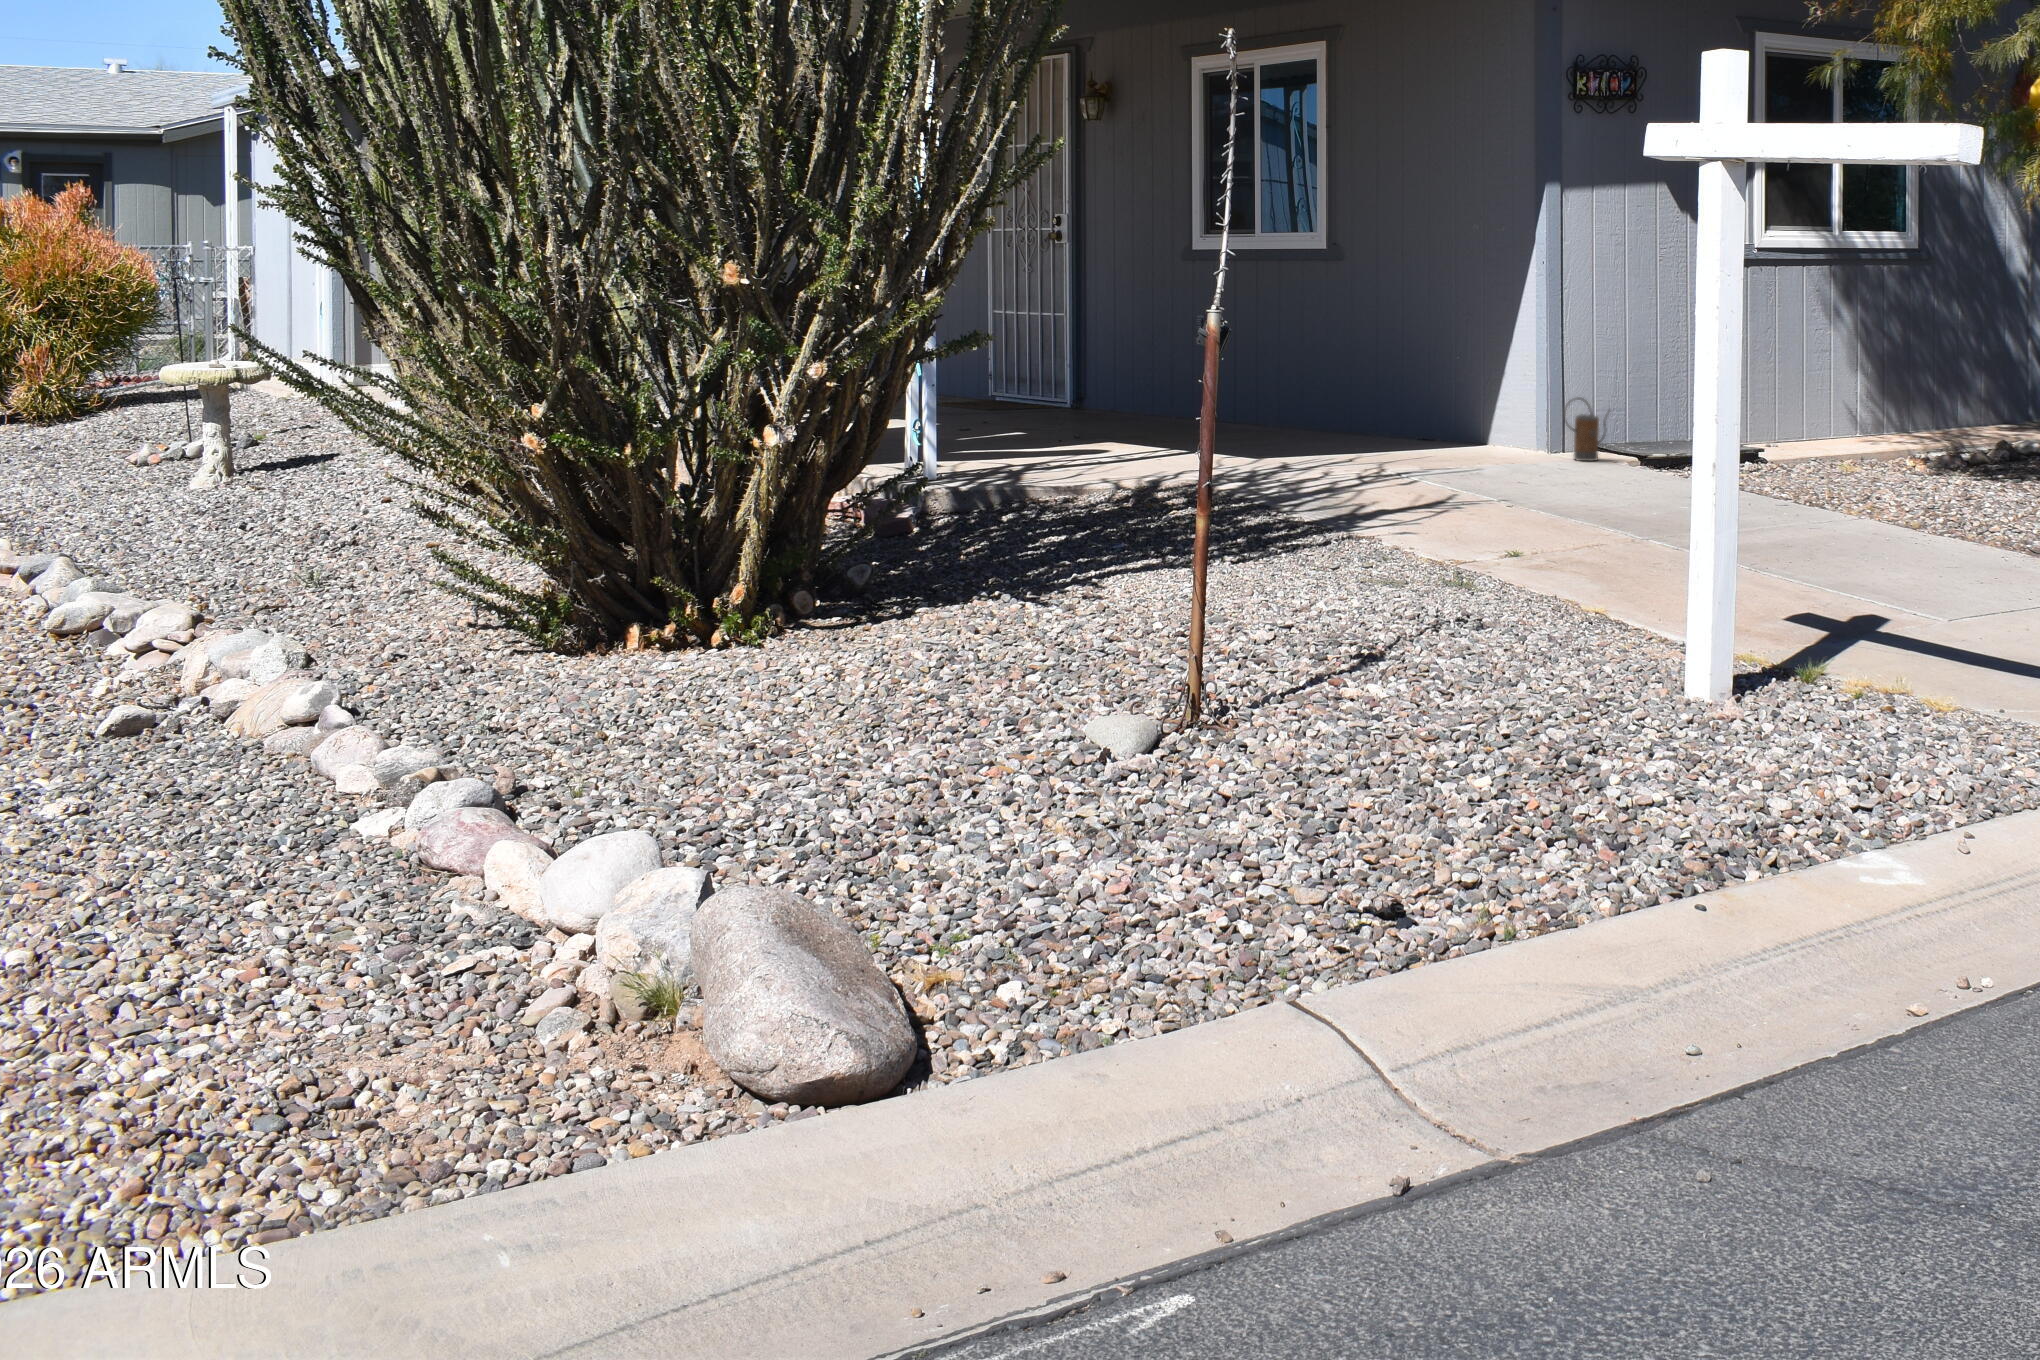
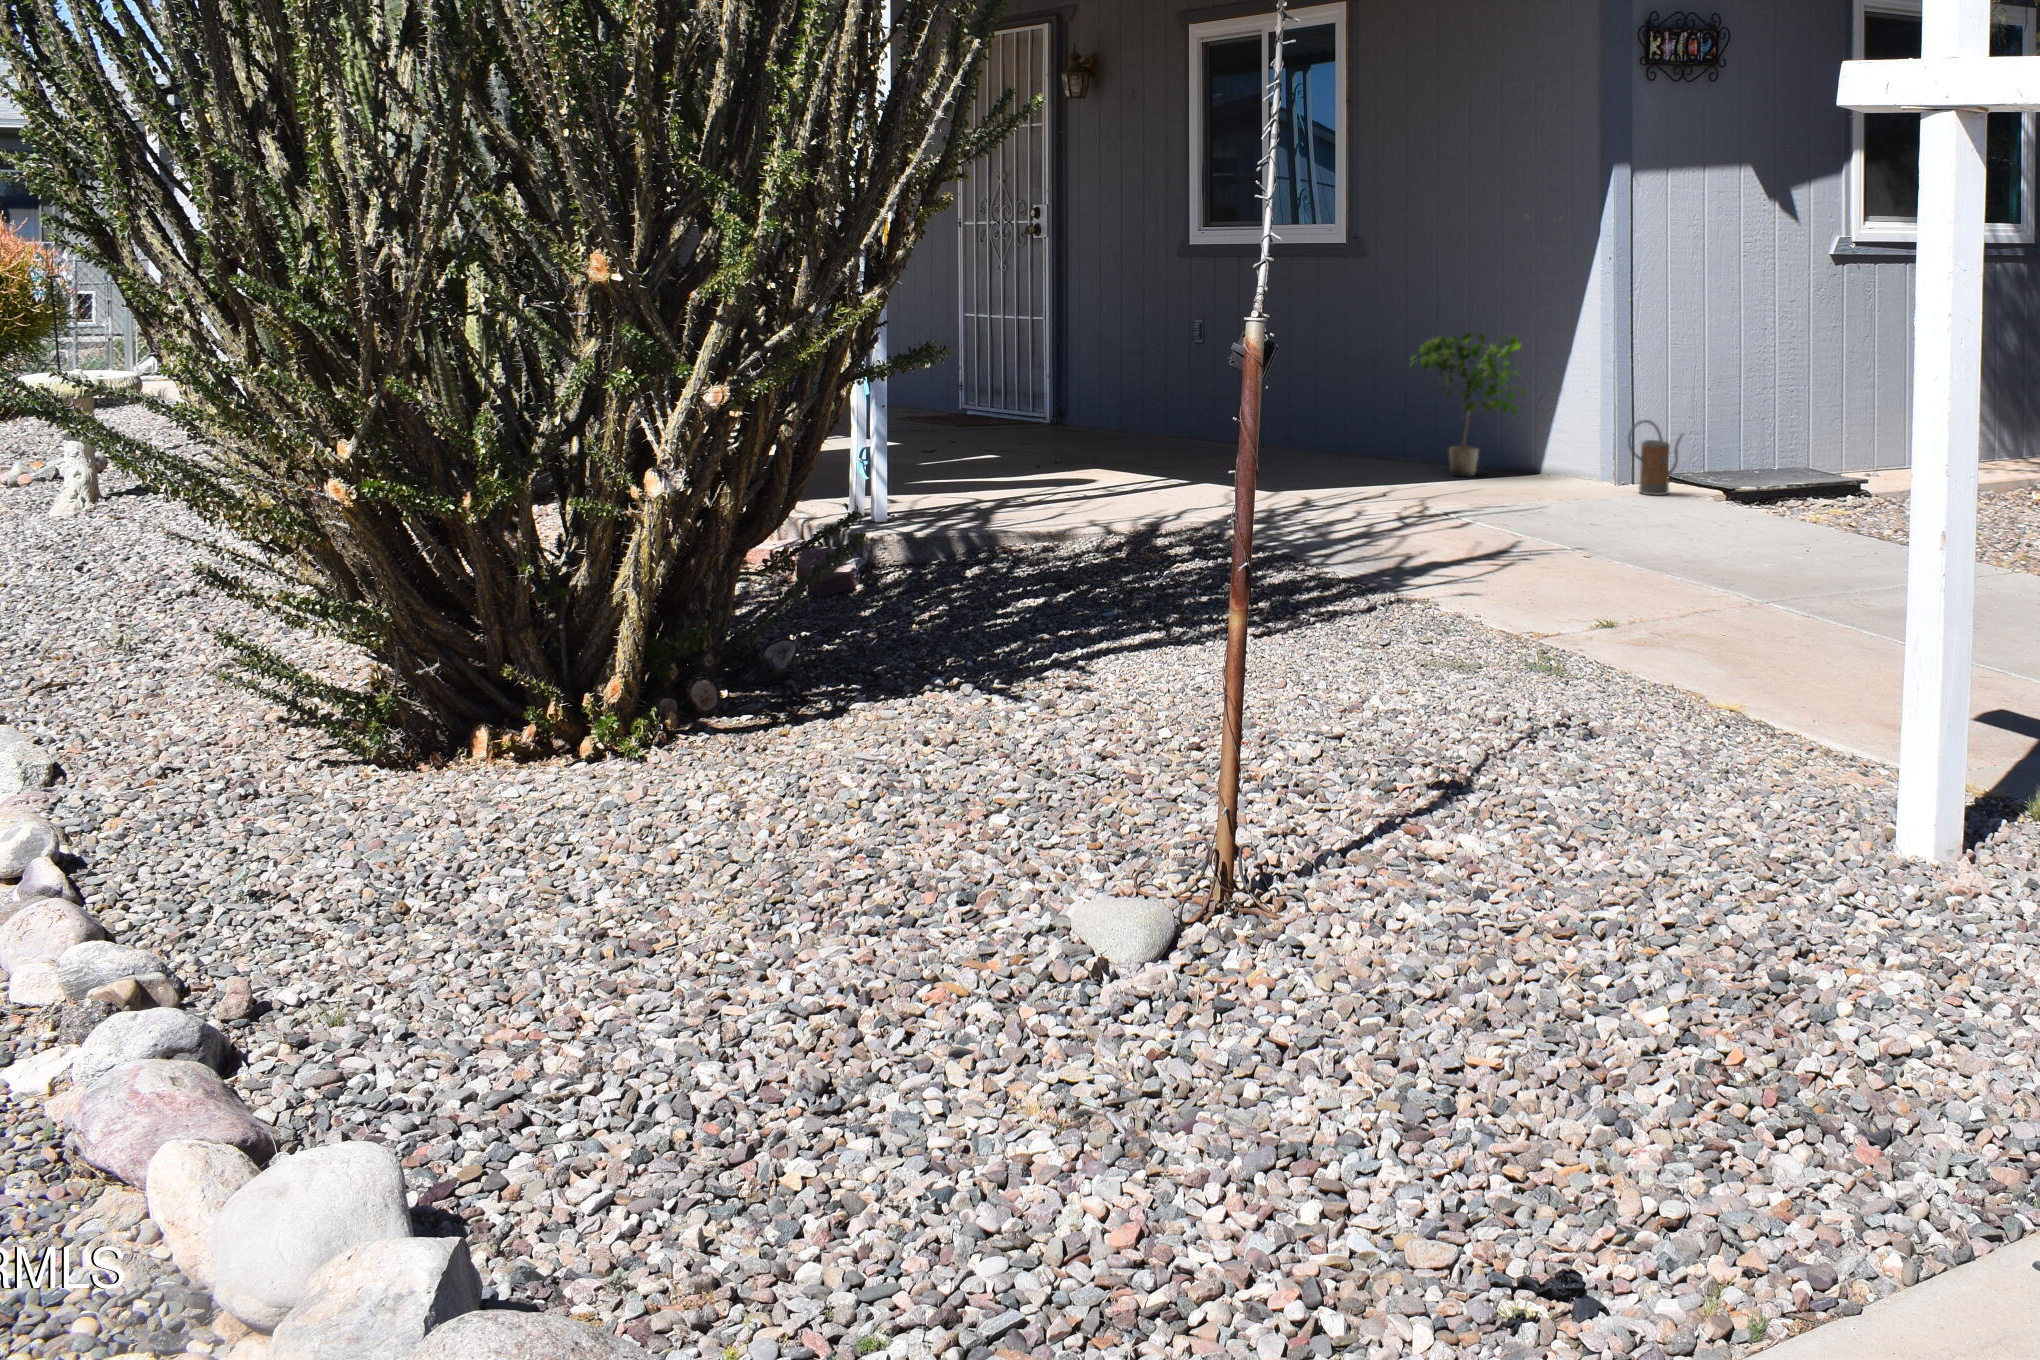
potted plant: none [1380,324,1482,447] -> present [1411,333,1528,476]

